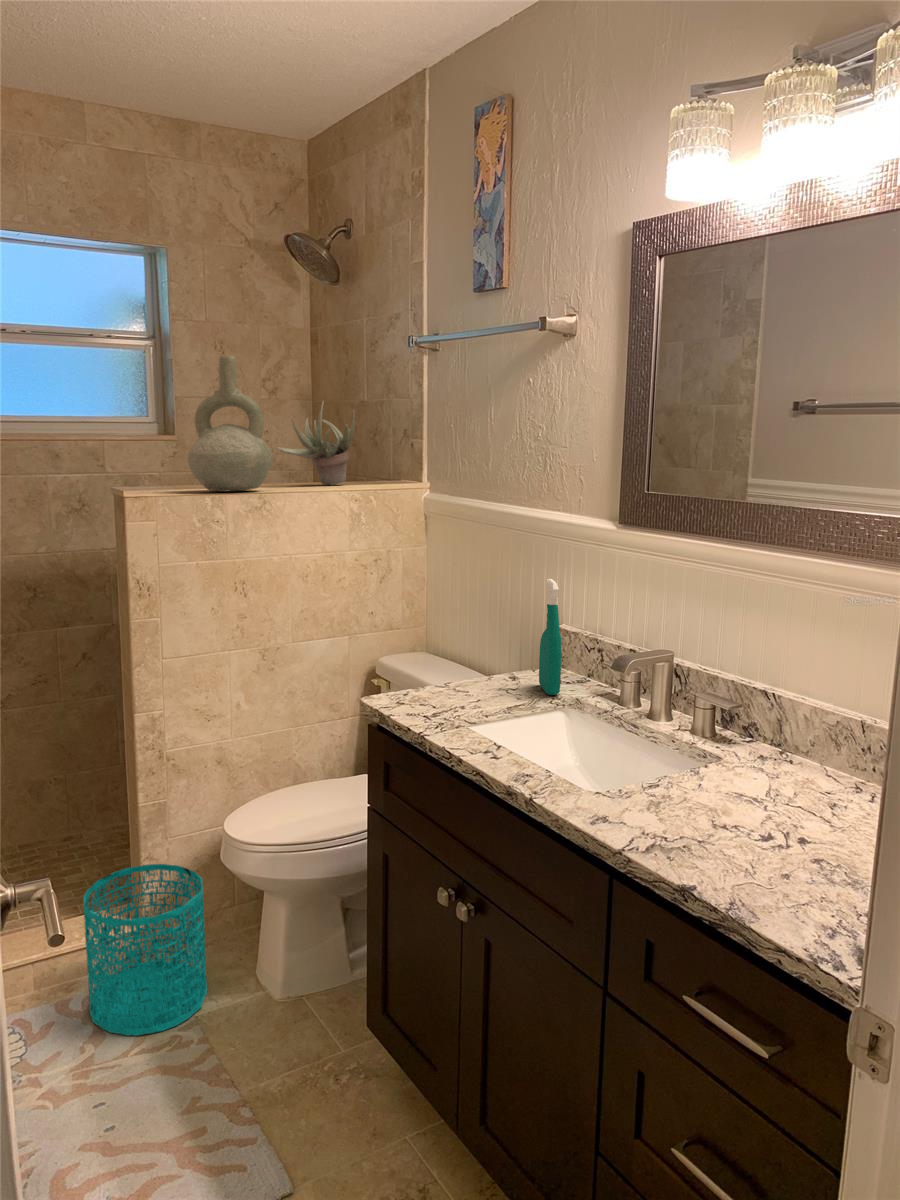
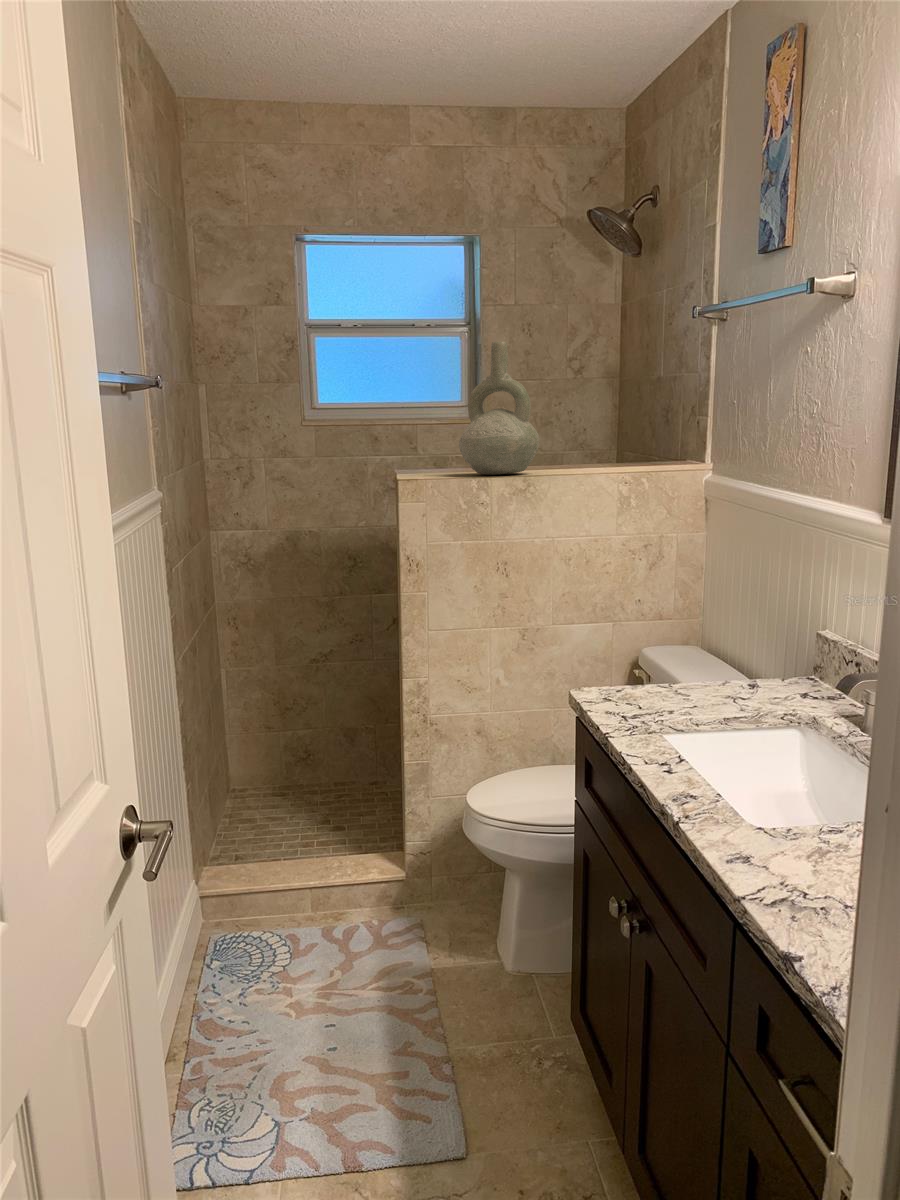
succulent plant: present [278,401,355,485] -> none [556,381,637,467]
spray bottle: present [539,579,561,695] -> none [778,577,798,708]
wastebasket: present [84,864,207,1036] -> none [343,820,449,974]

